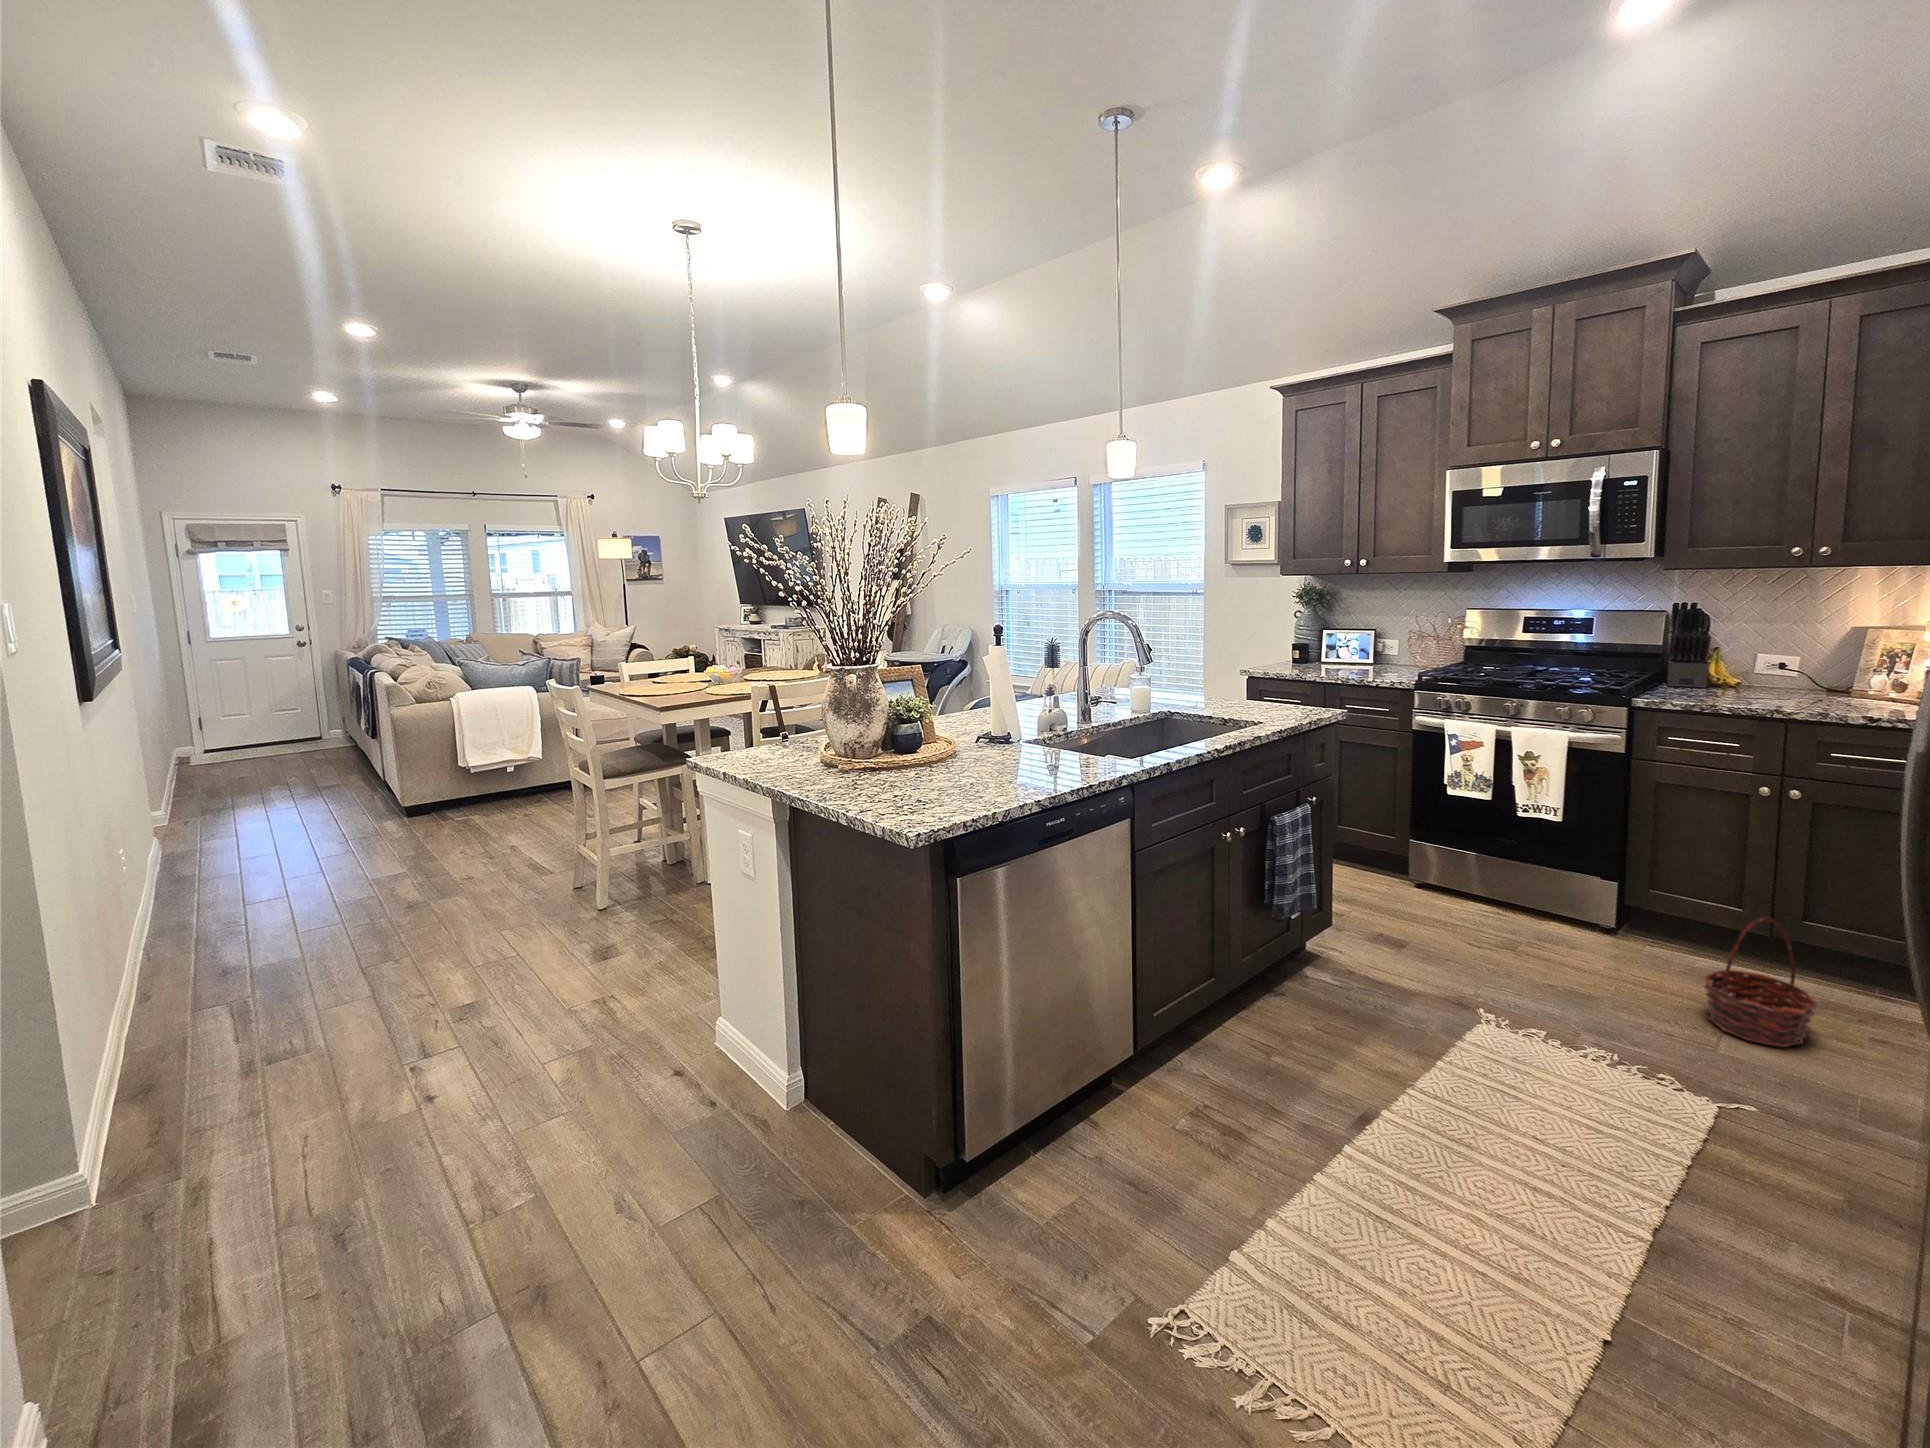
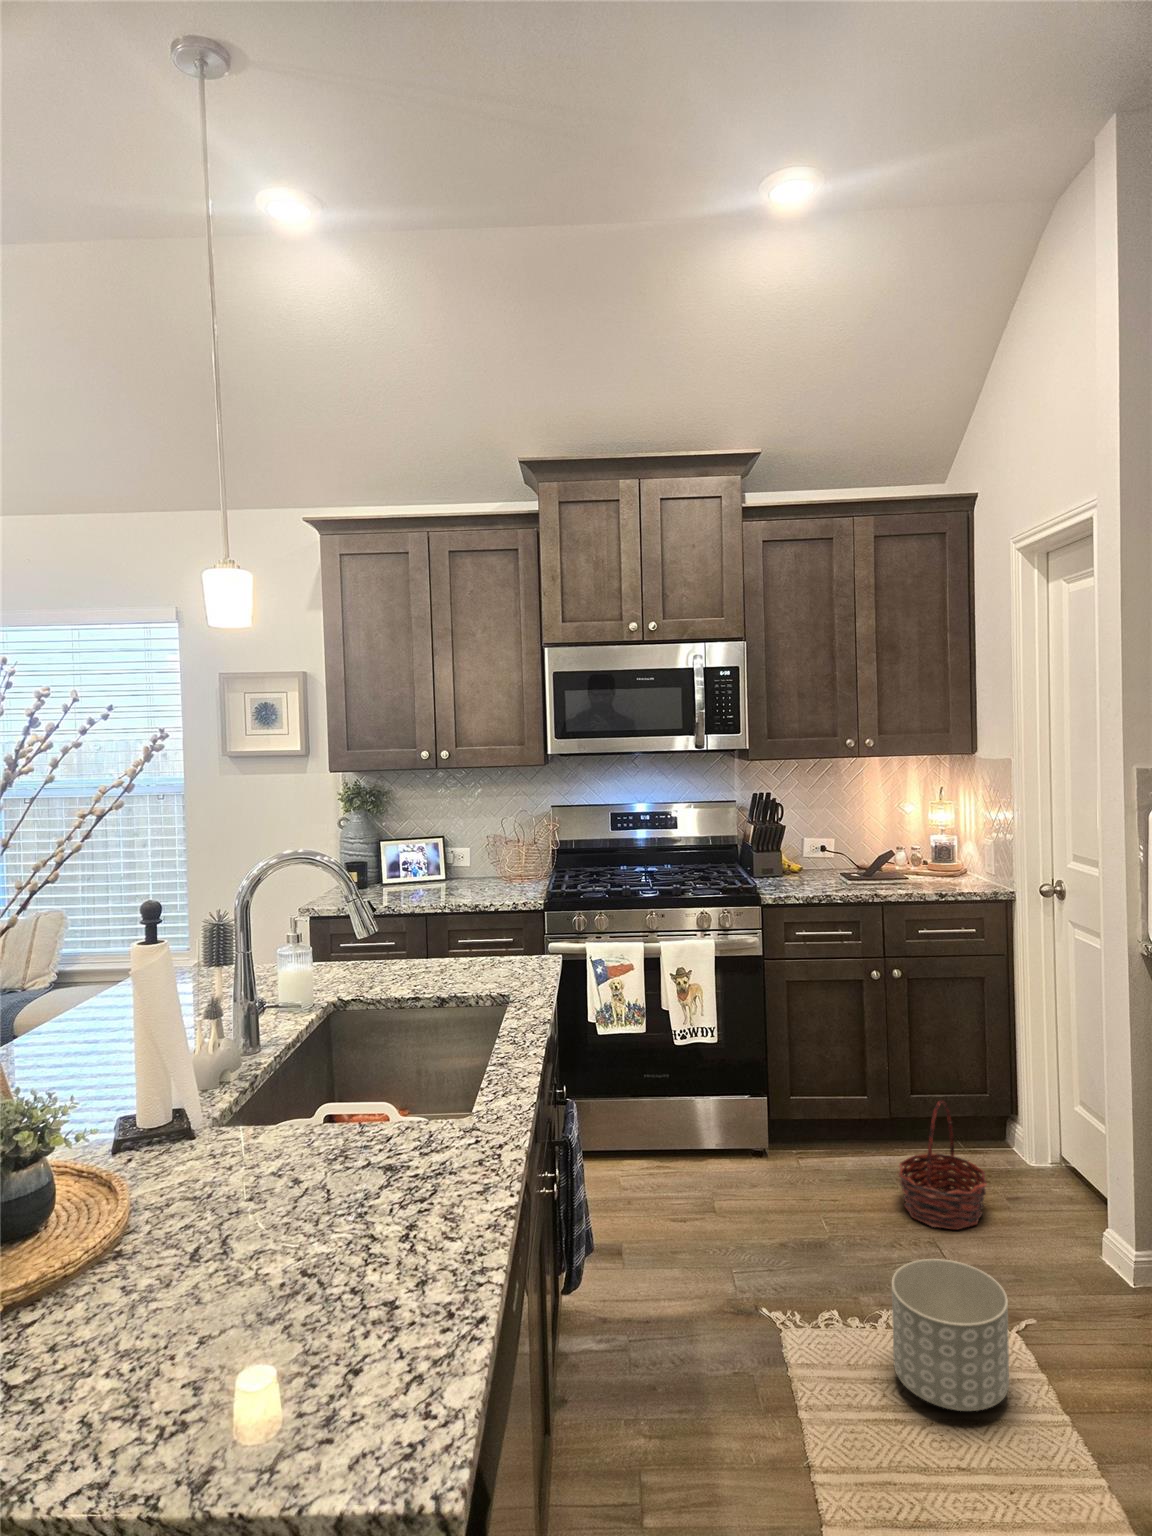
planter: none [1539,997,1658,1122] -> present [892,1259,1009,1411]

